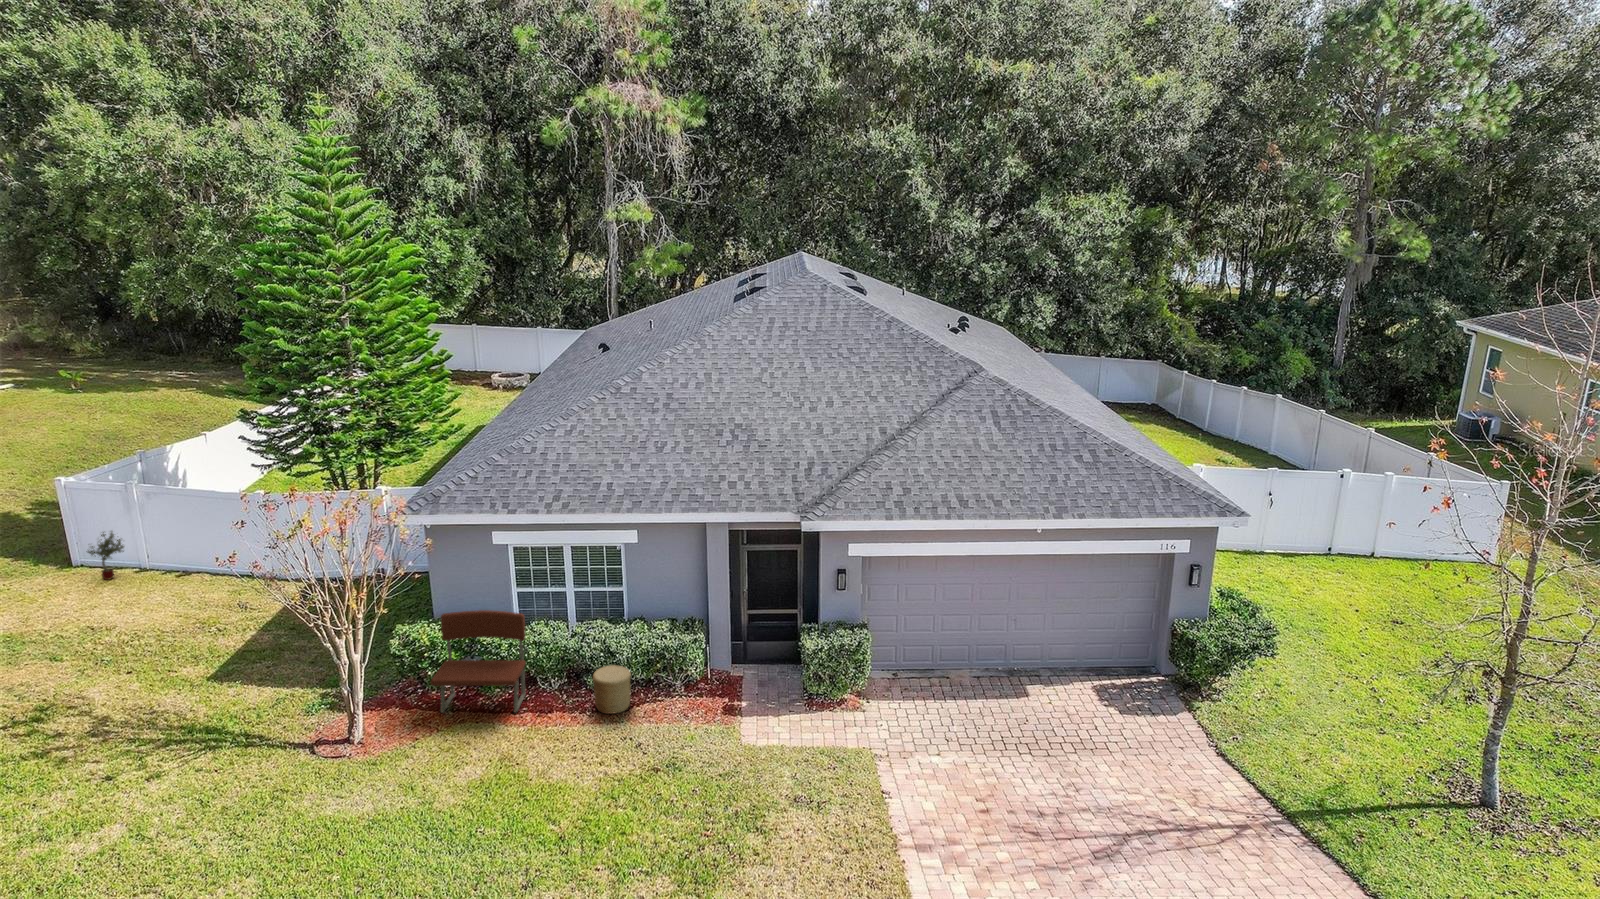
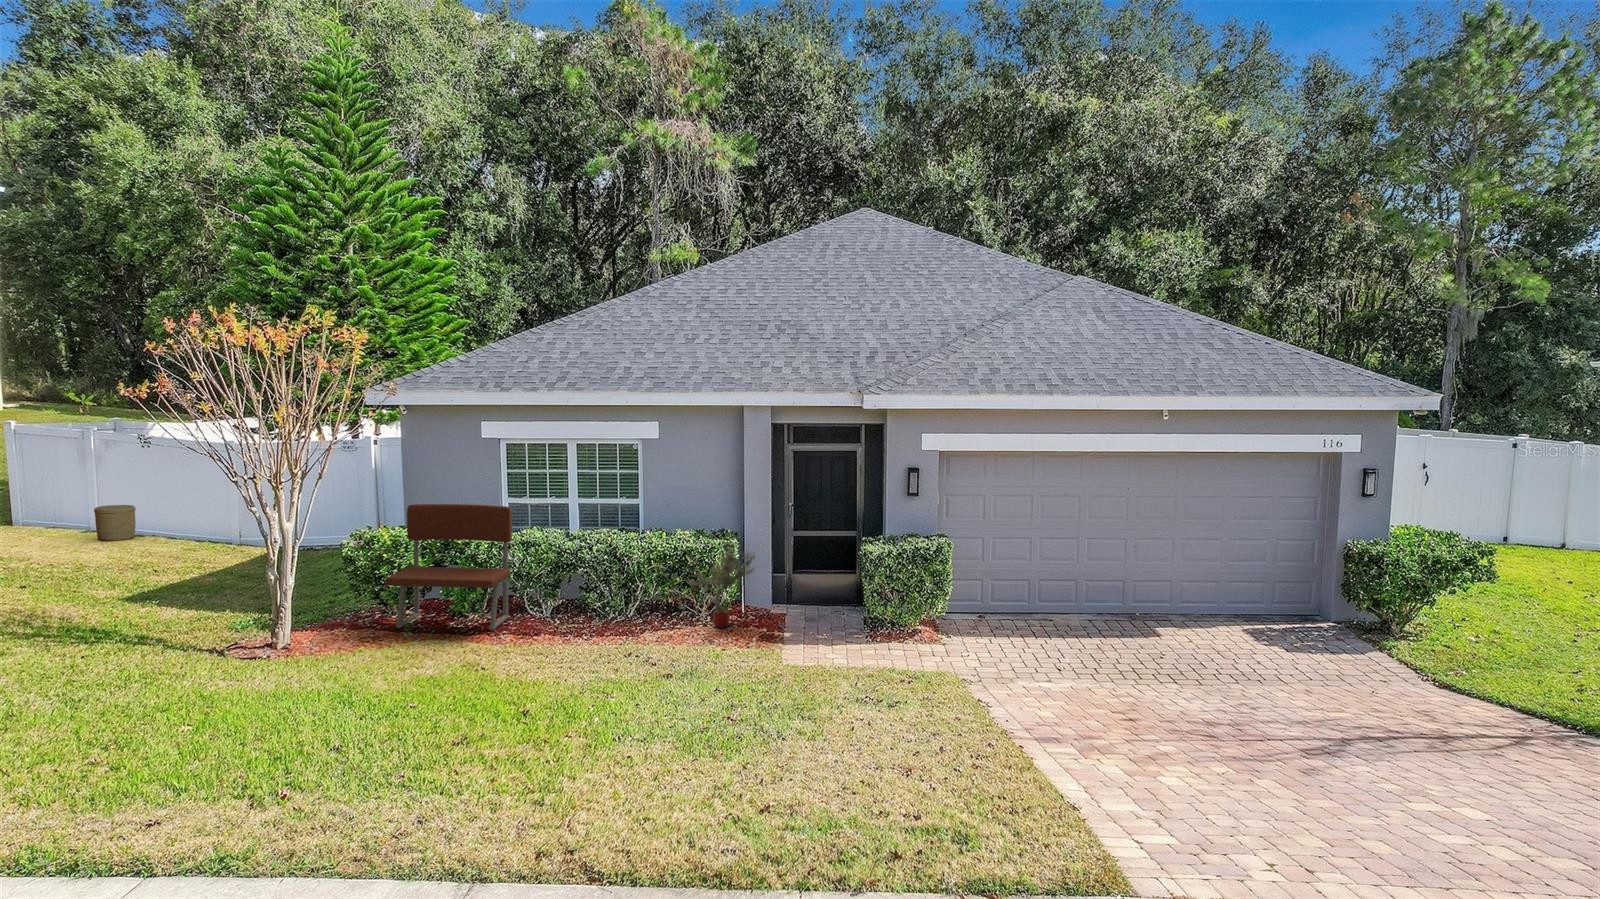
potted tree: present [88,531,124,580] -> present [689,543,755,628]
woven basket: present [592,665,631,714] -> present [94,505,136,541]

